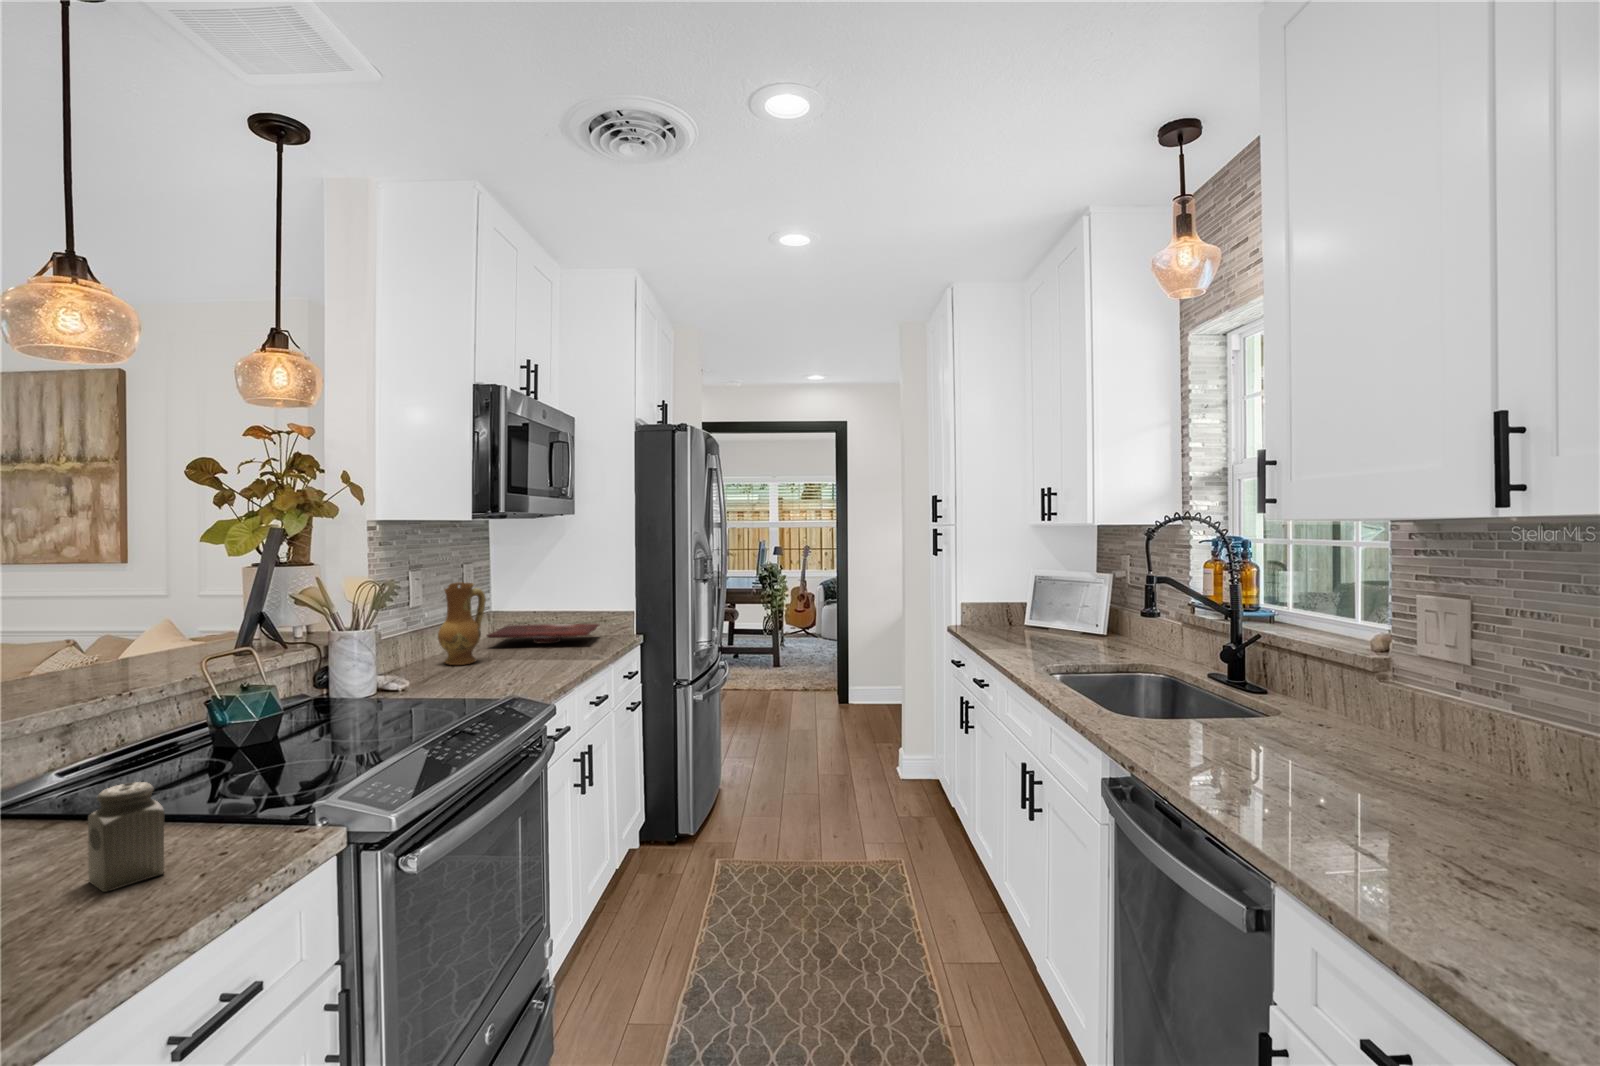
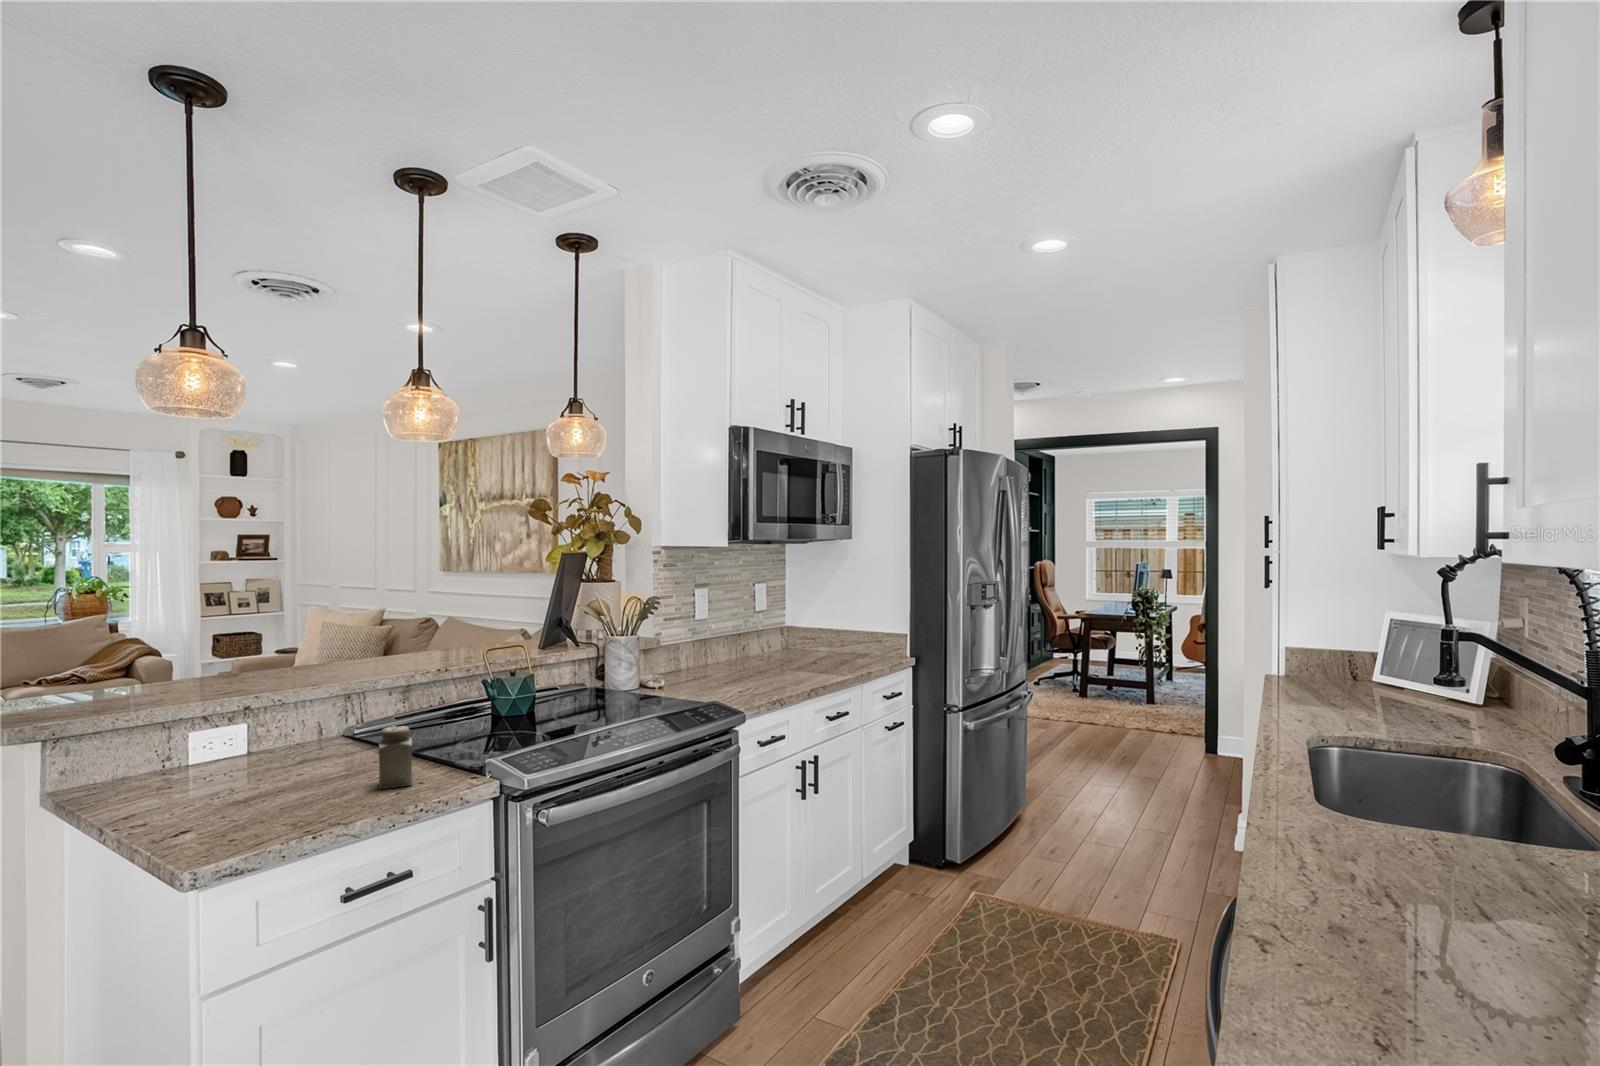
ceramic jug: present [438,583,486,665] -> none [711,600,750,671]
cutting board: present [487,624,599,644] -> none [763,639,869,657]

